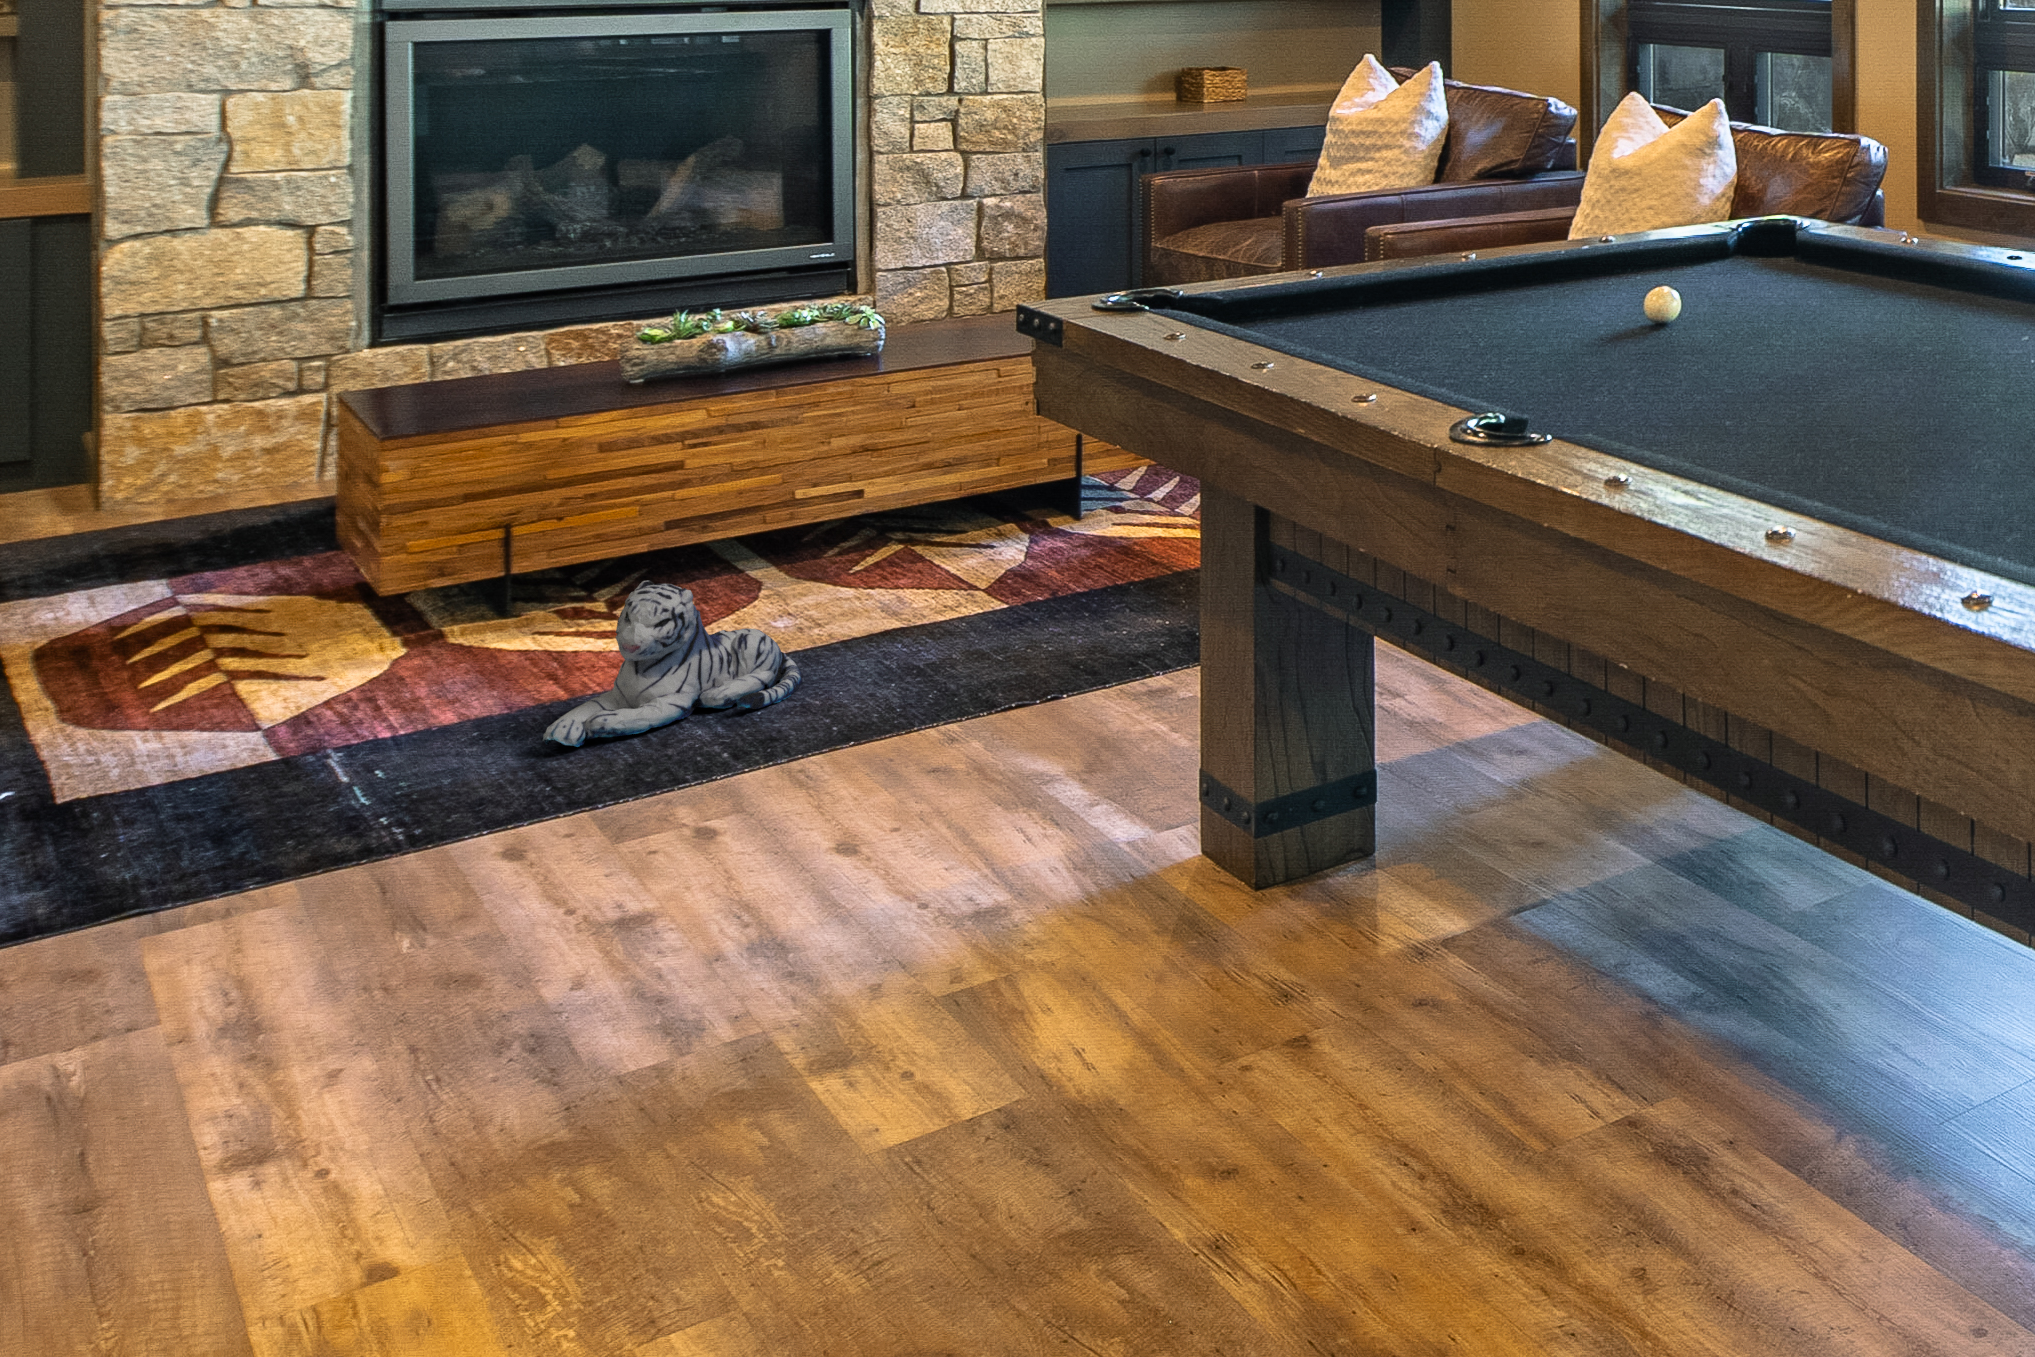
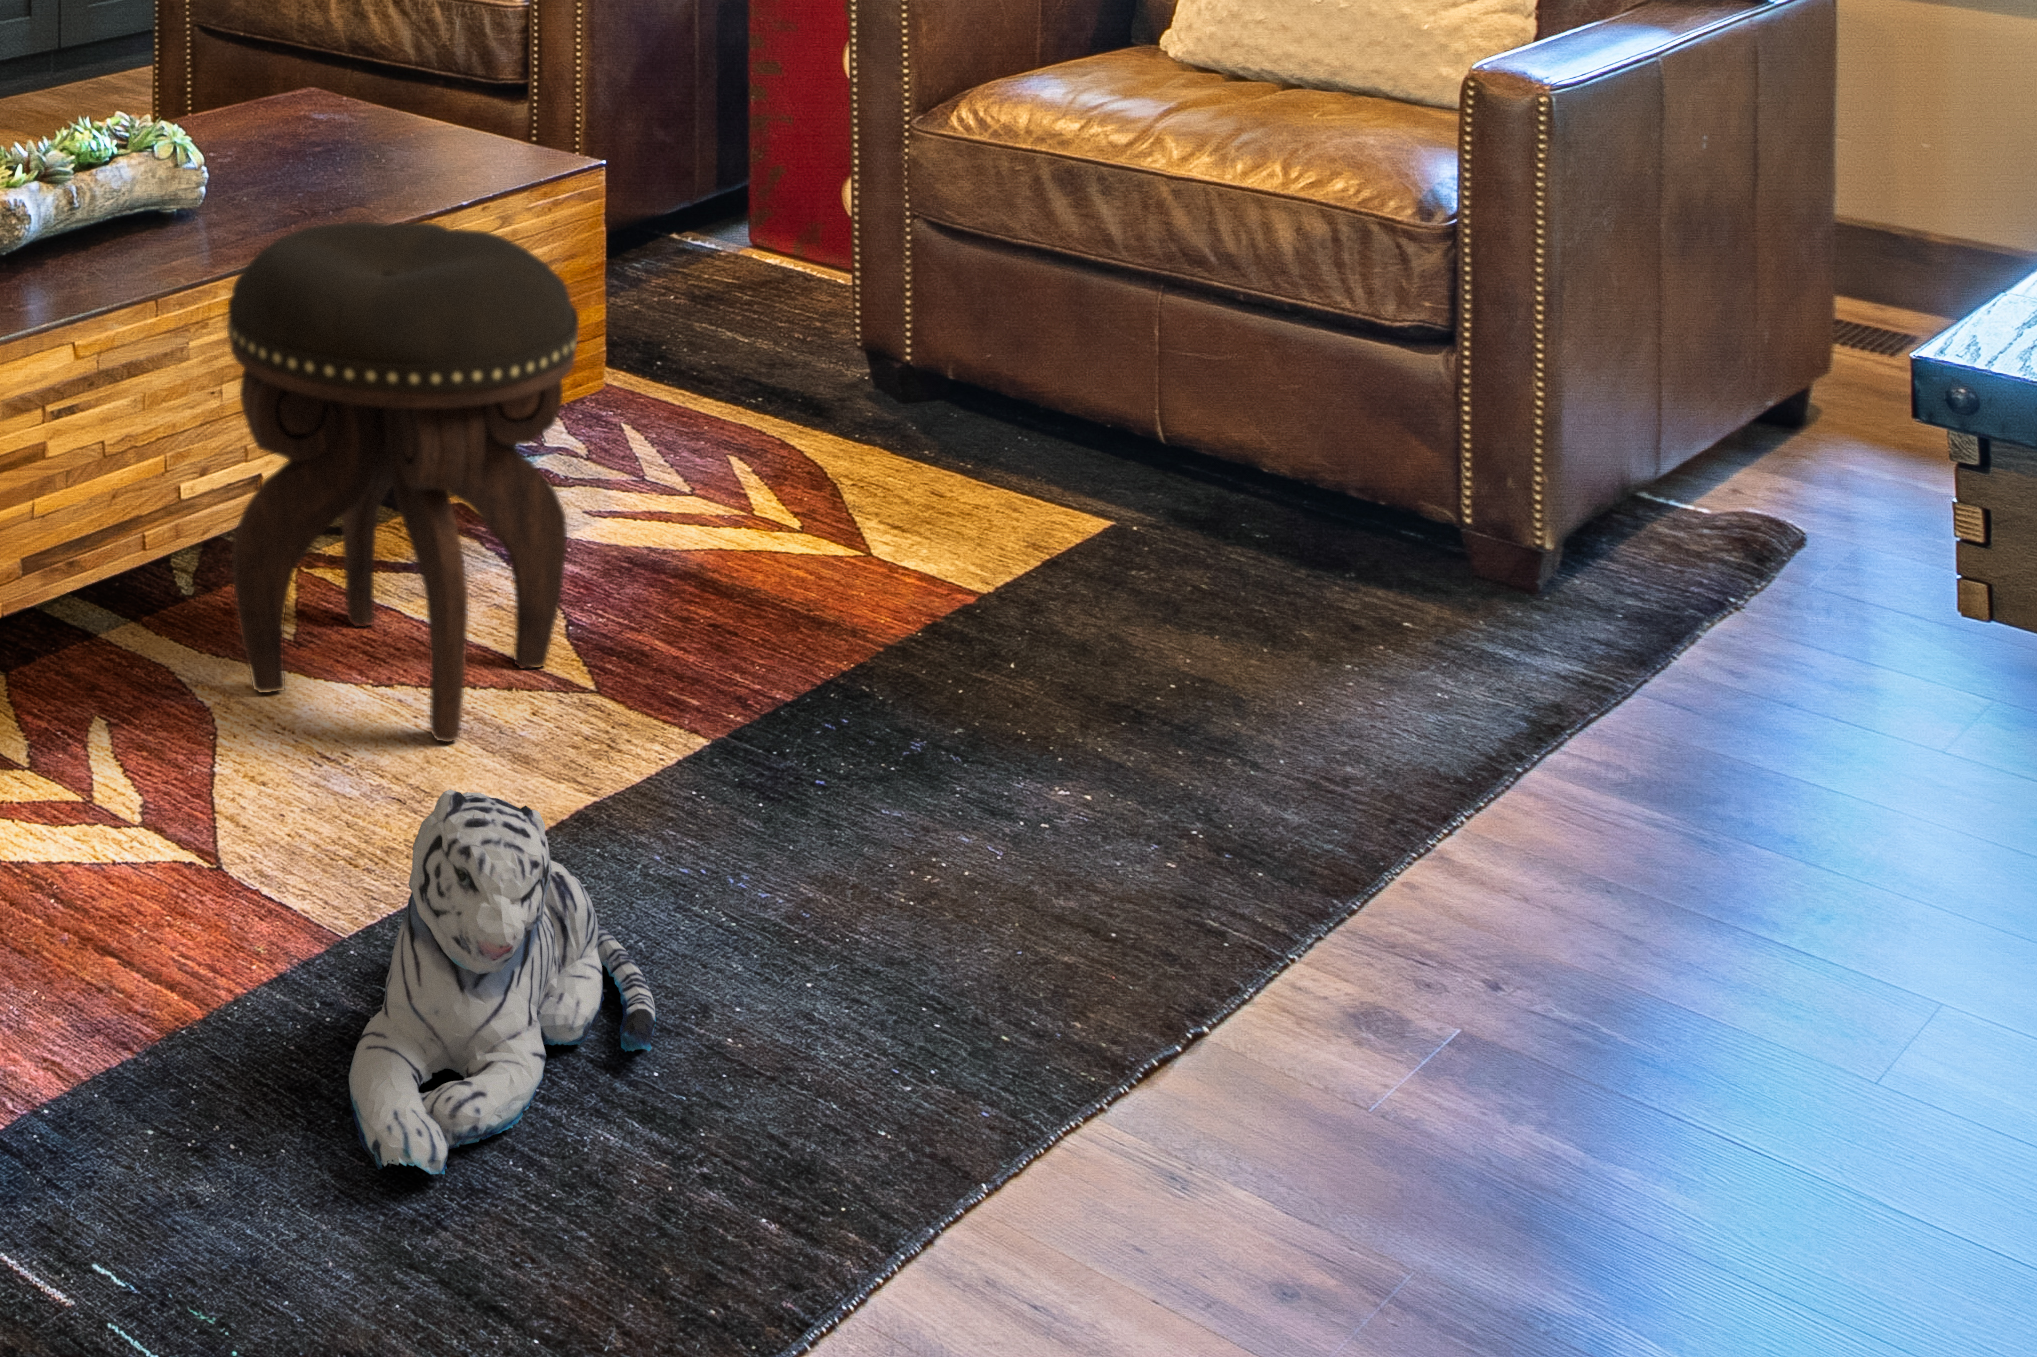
footstool: none [770,349,981,610] -> present [227,222,579,742]

